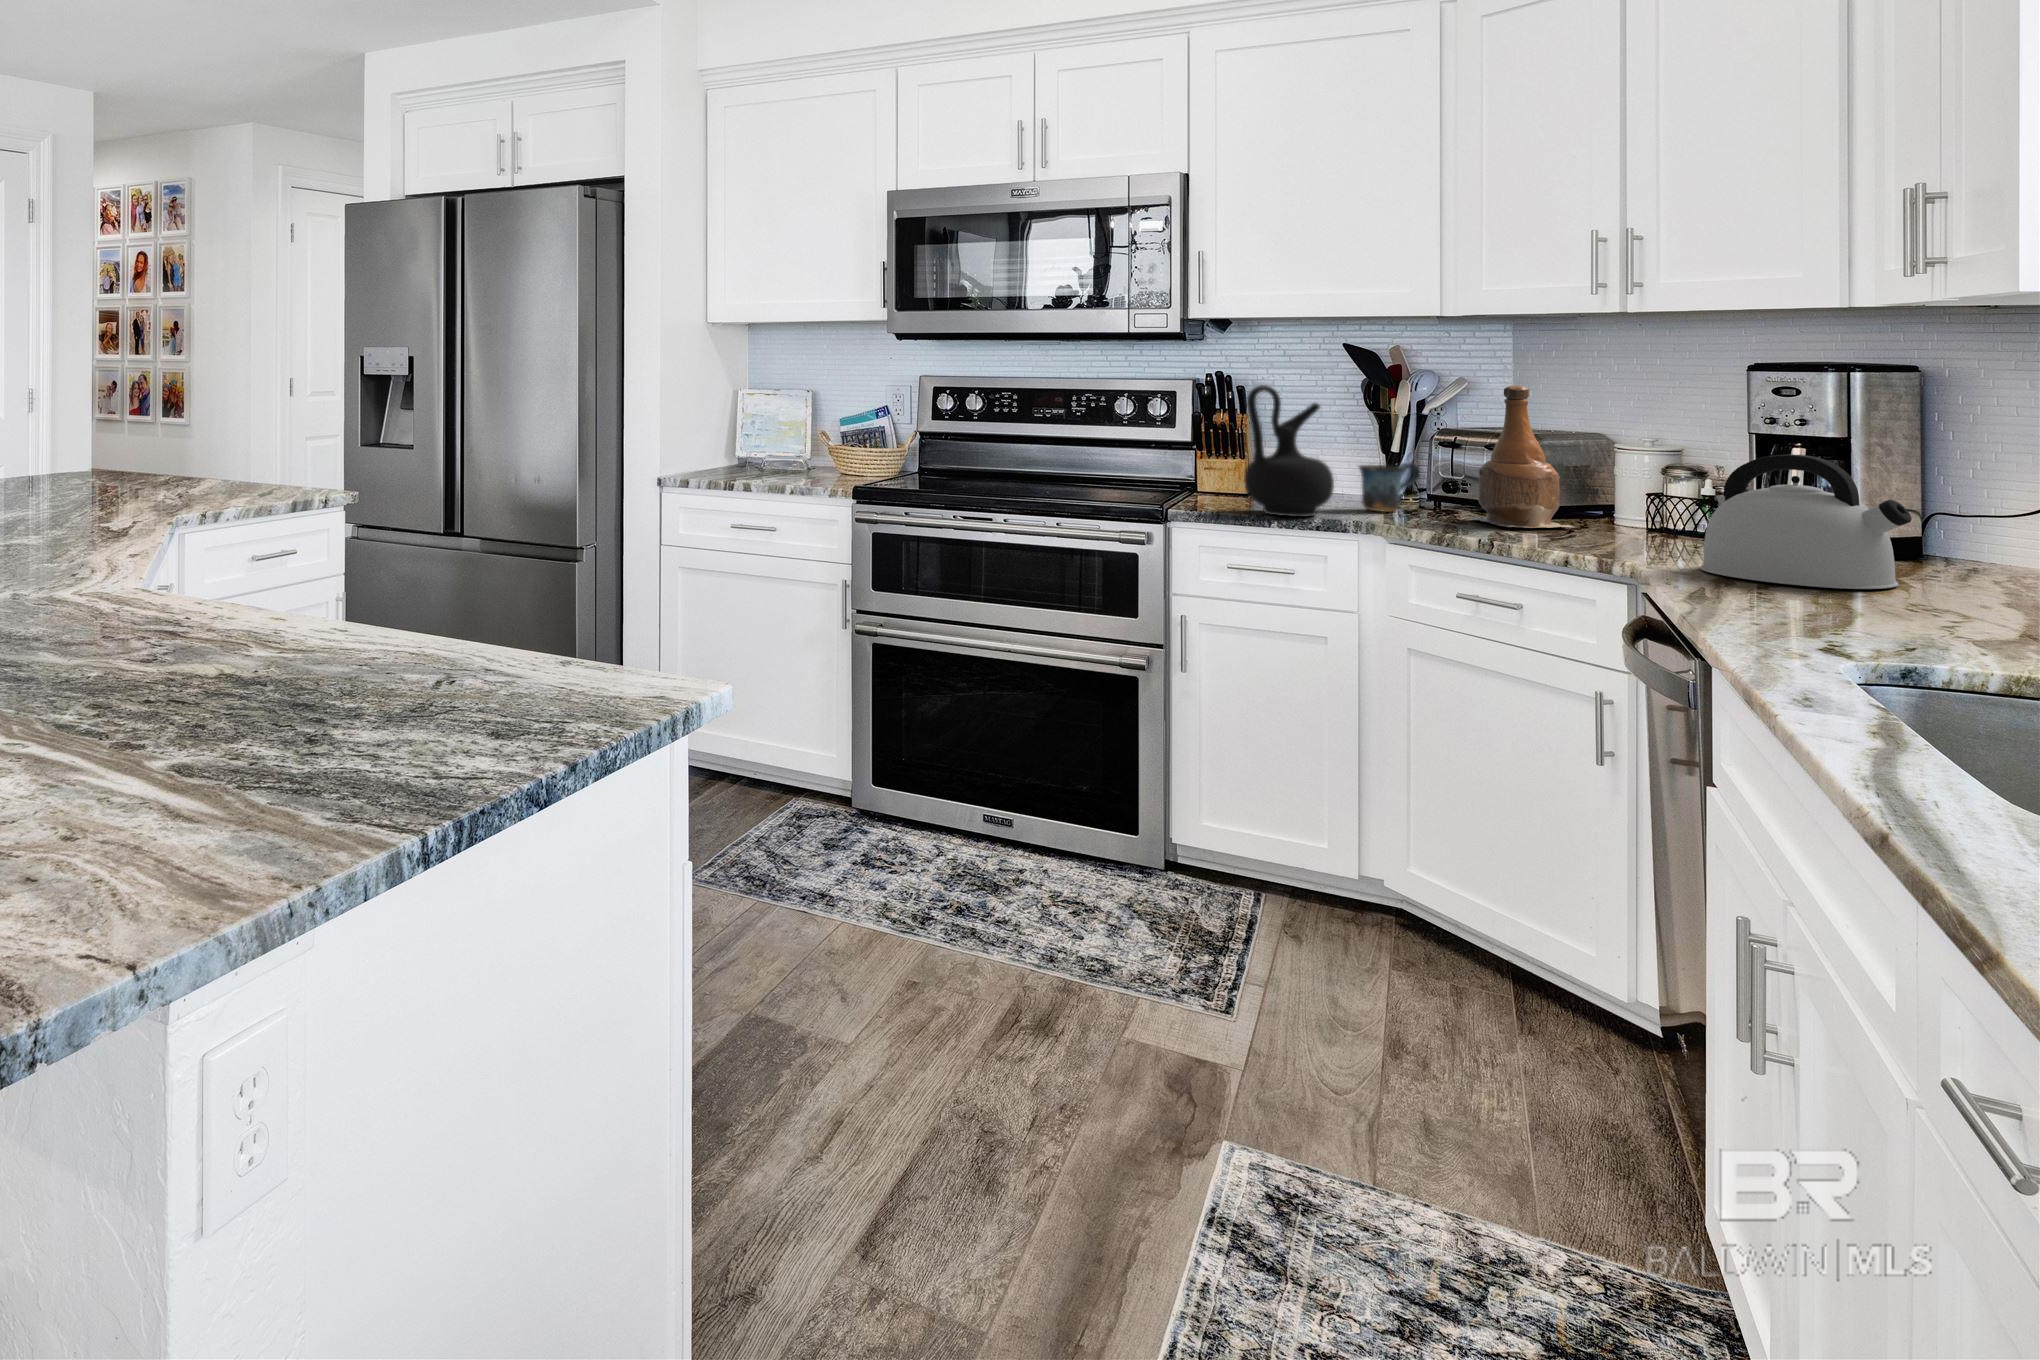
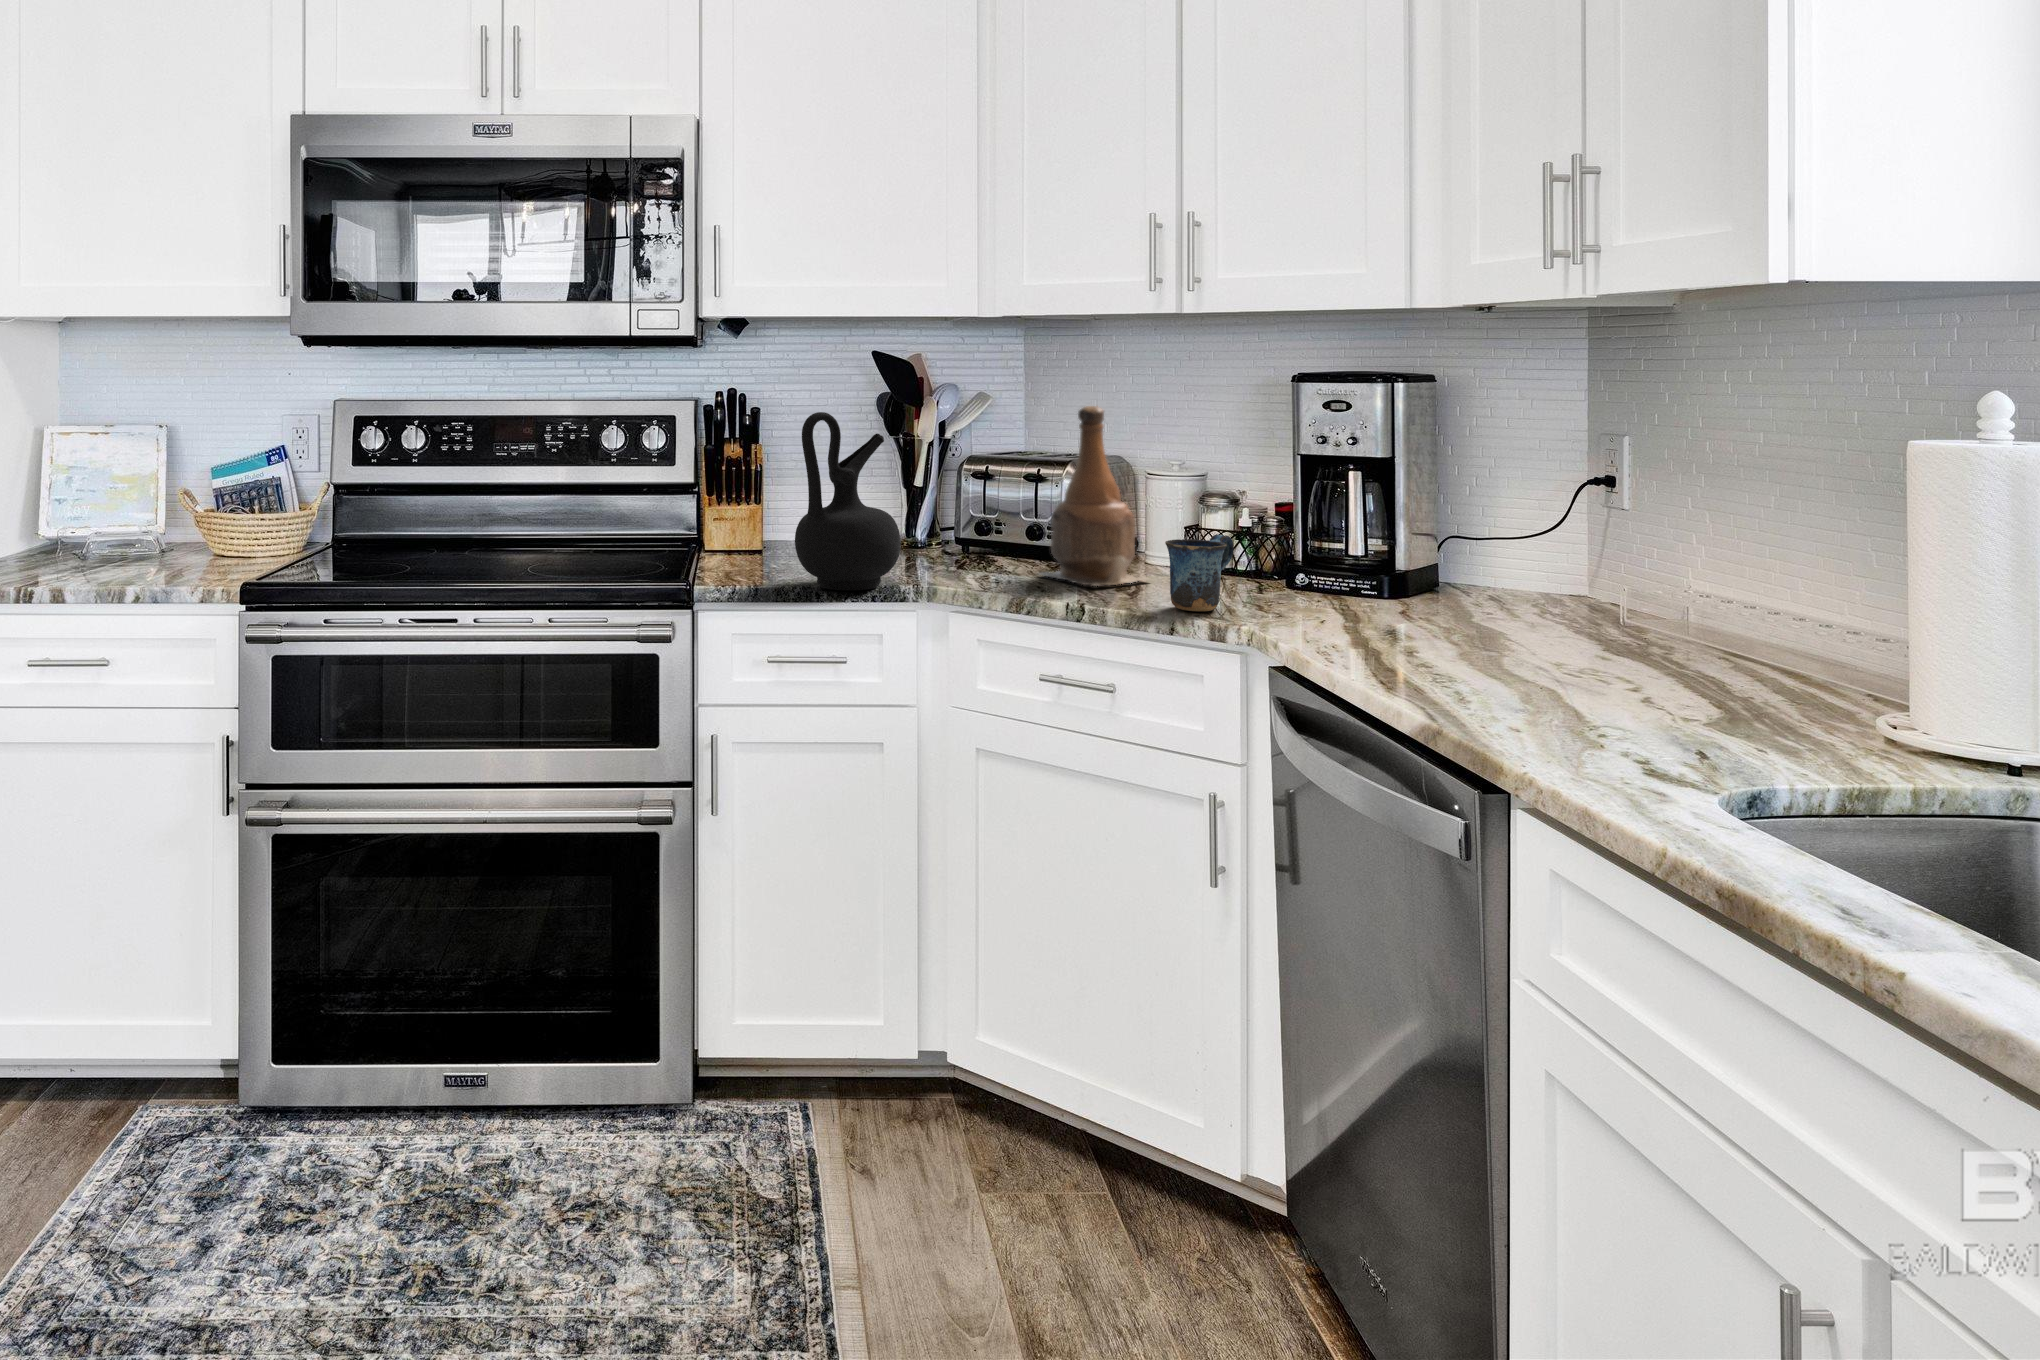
kettle: present [1701,455,1912,589] -> none [1335,491,1543,656]
mug: present [1359,463,1420,512] -> present [1165,534,1234,611]

